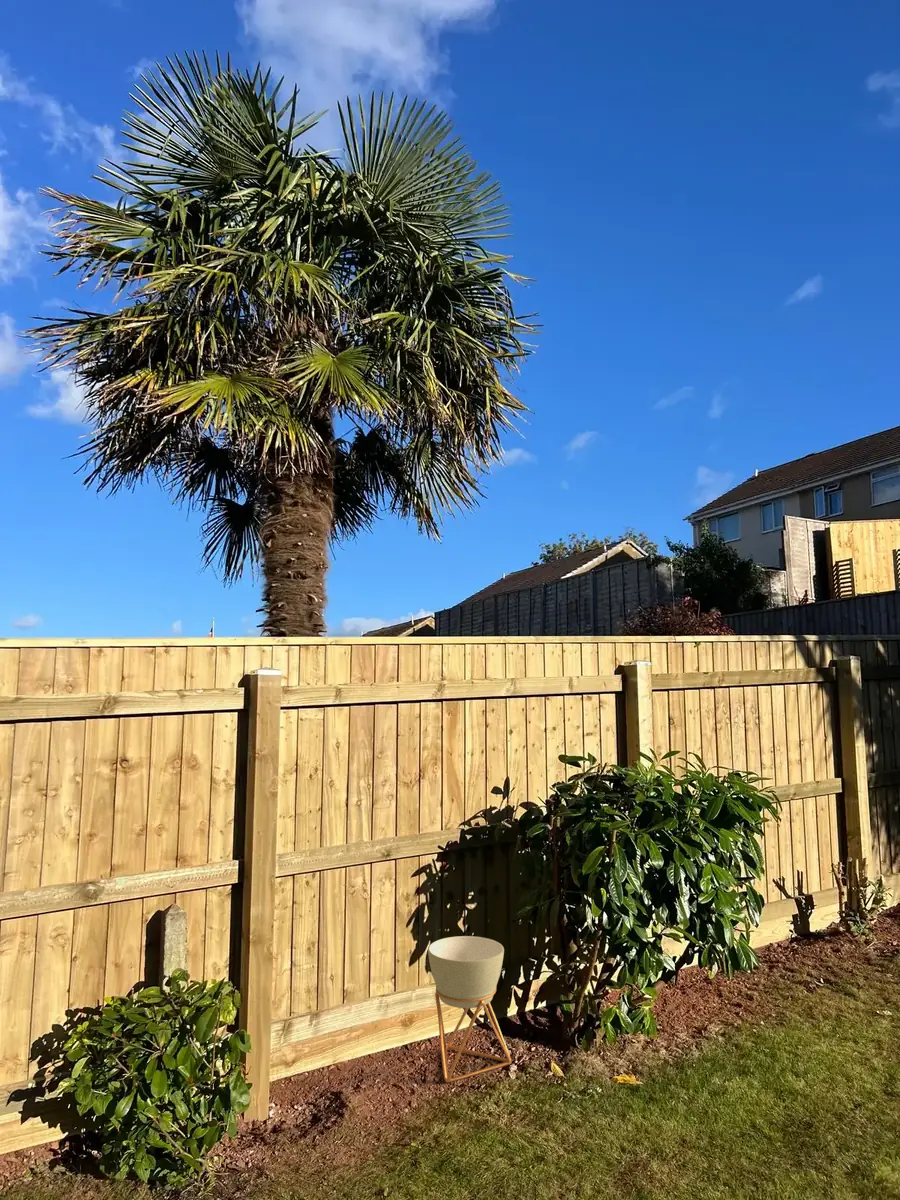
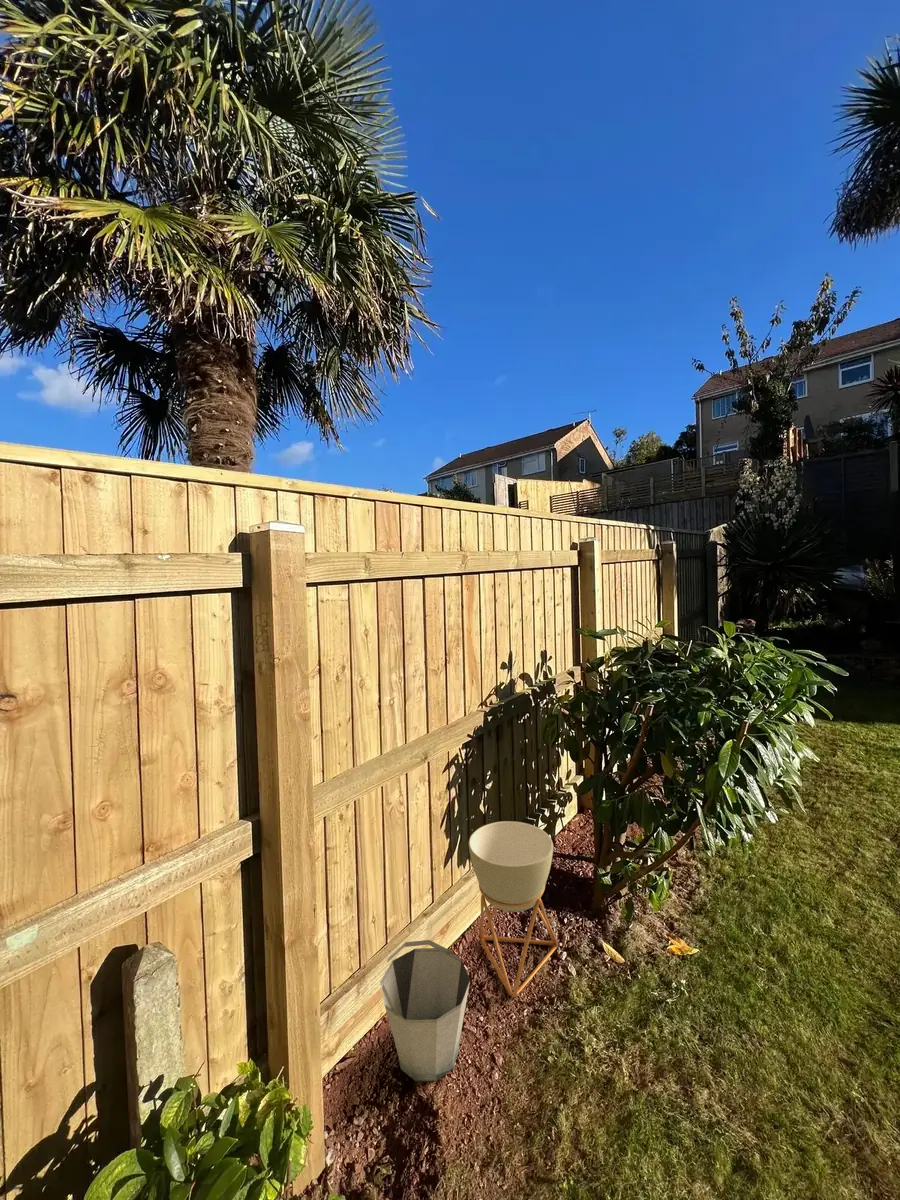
bucket: none [325,1007,397,1108] -> present [380,940,470,1081]

